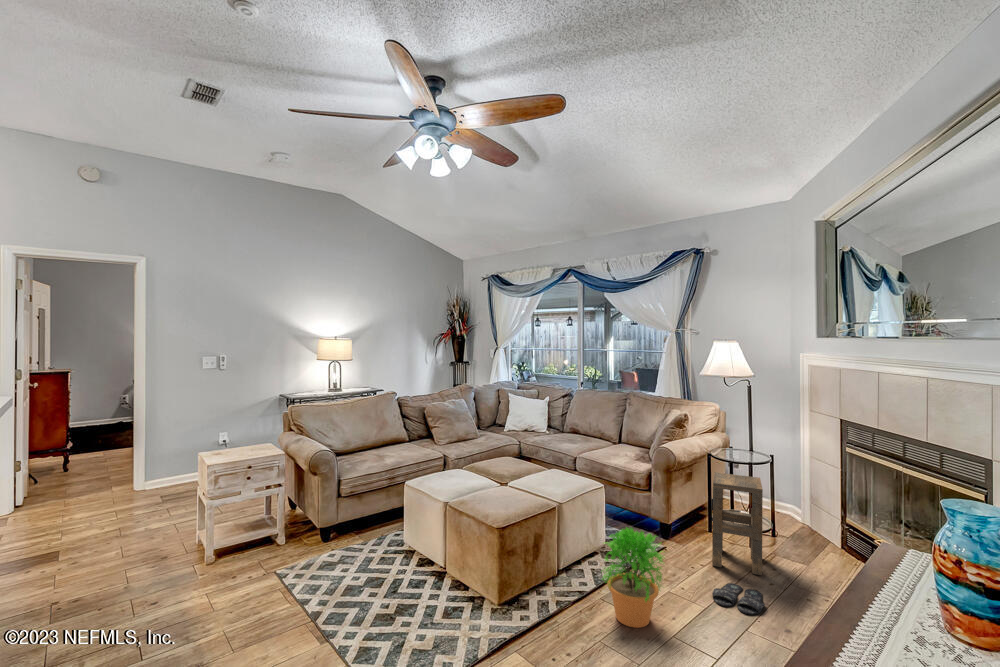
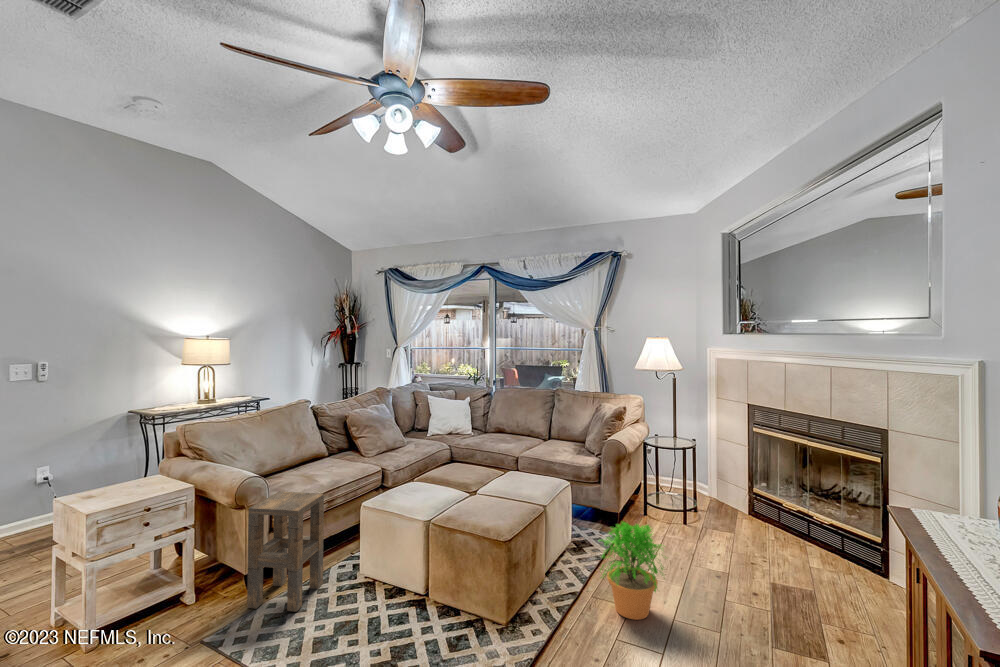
side table: present [712,472,763,575] -> present [247,491,324,612]
slippers: present [712,583,765,615] -> none [681,560,727,586]

